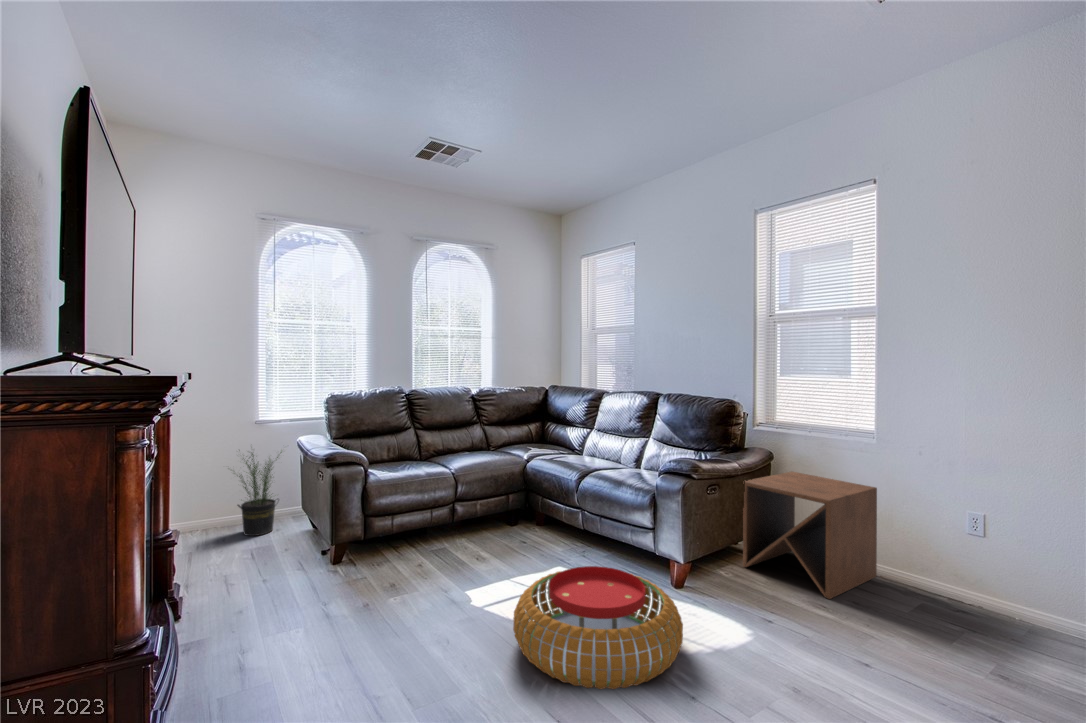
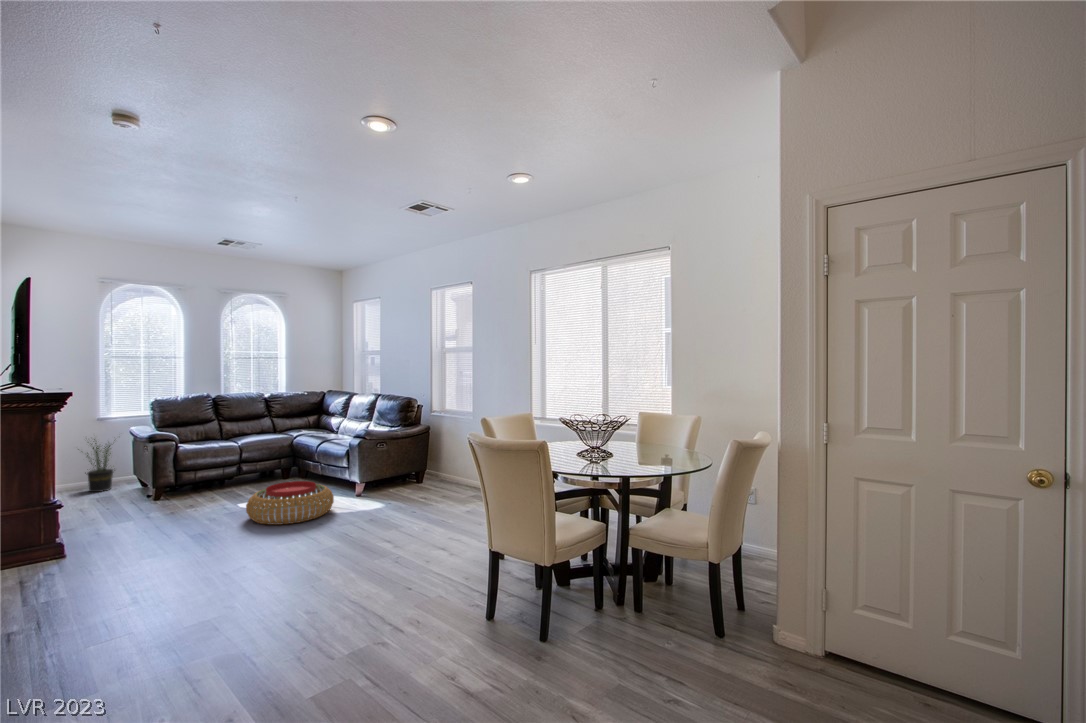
side table: present [743,472,877,599] -> none [405,436,469,495]

